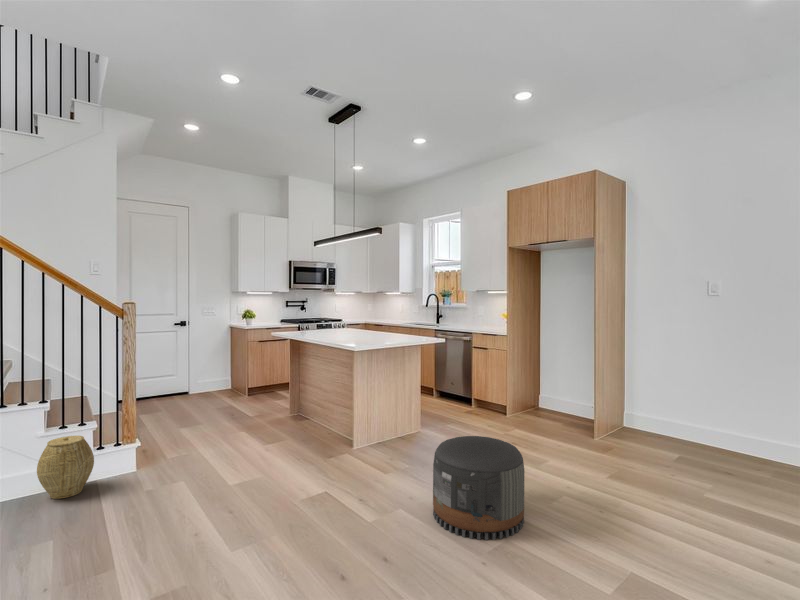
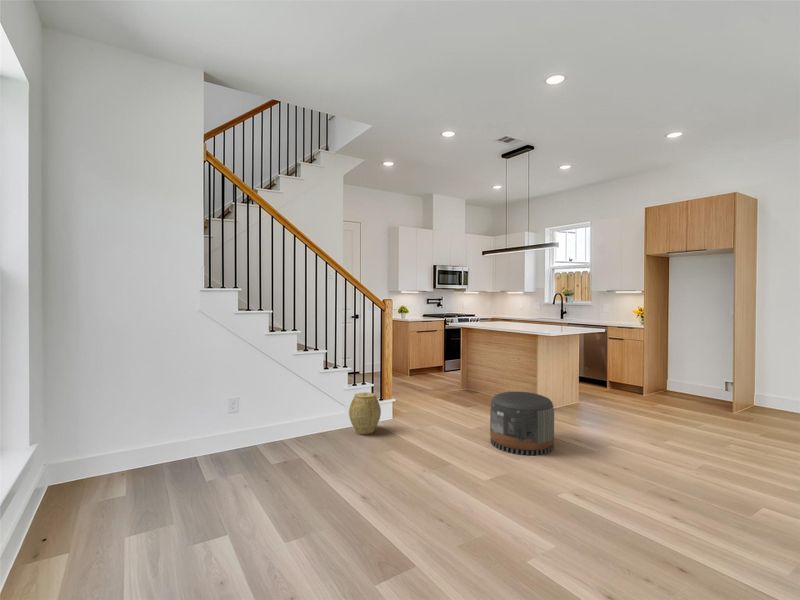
pouf: present [433,436,525,540] -> present [490,392,554,455]

